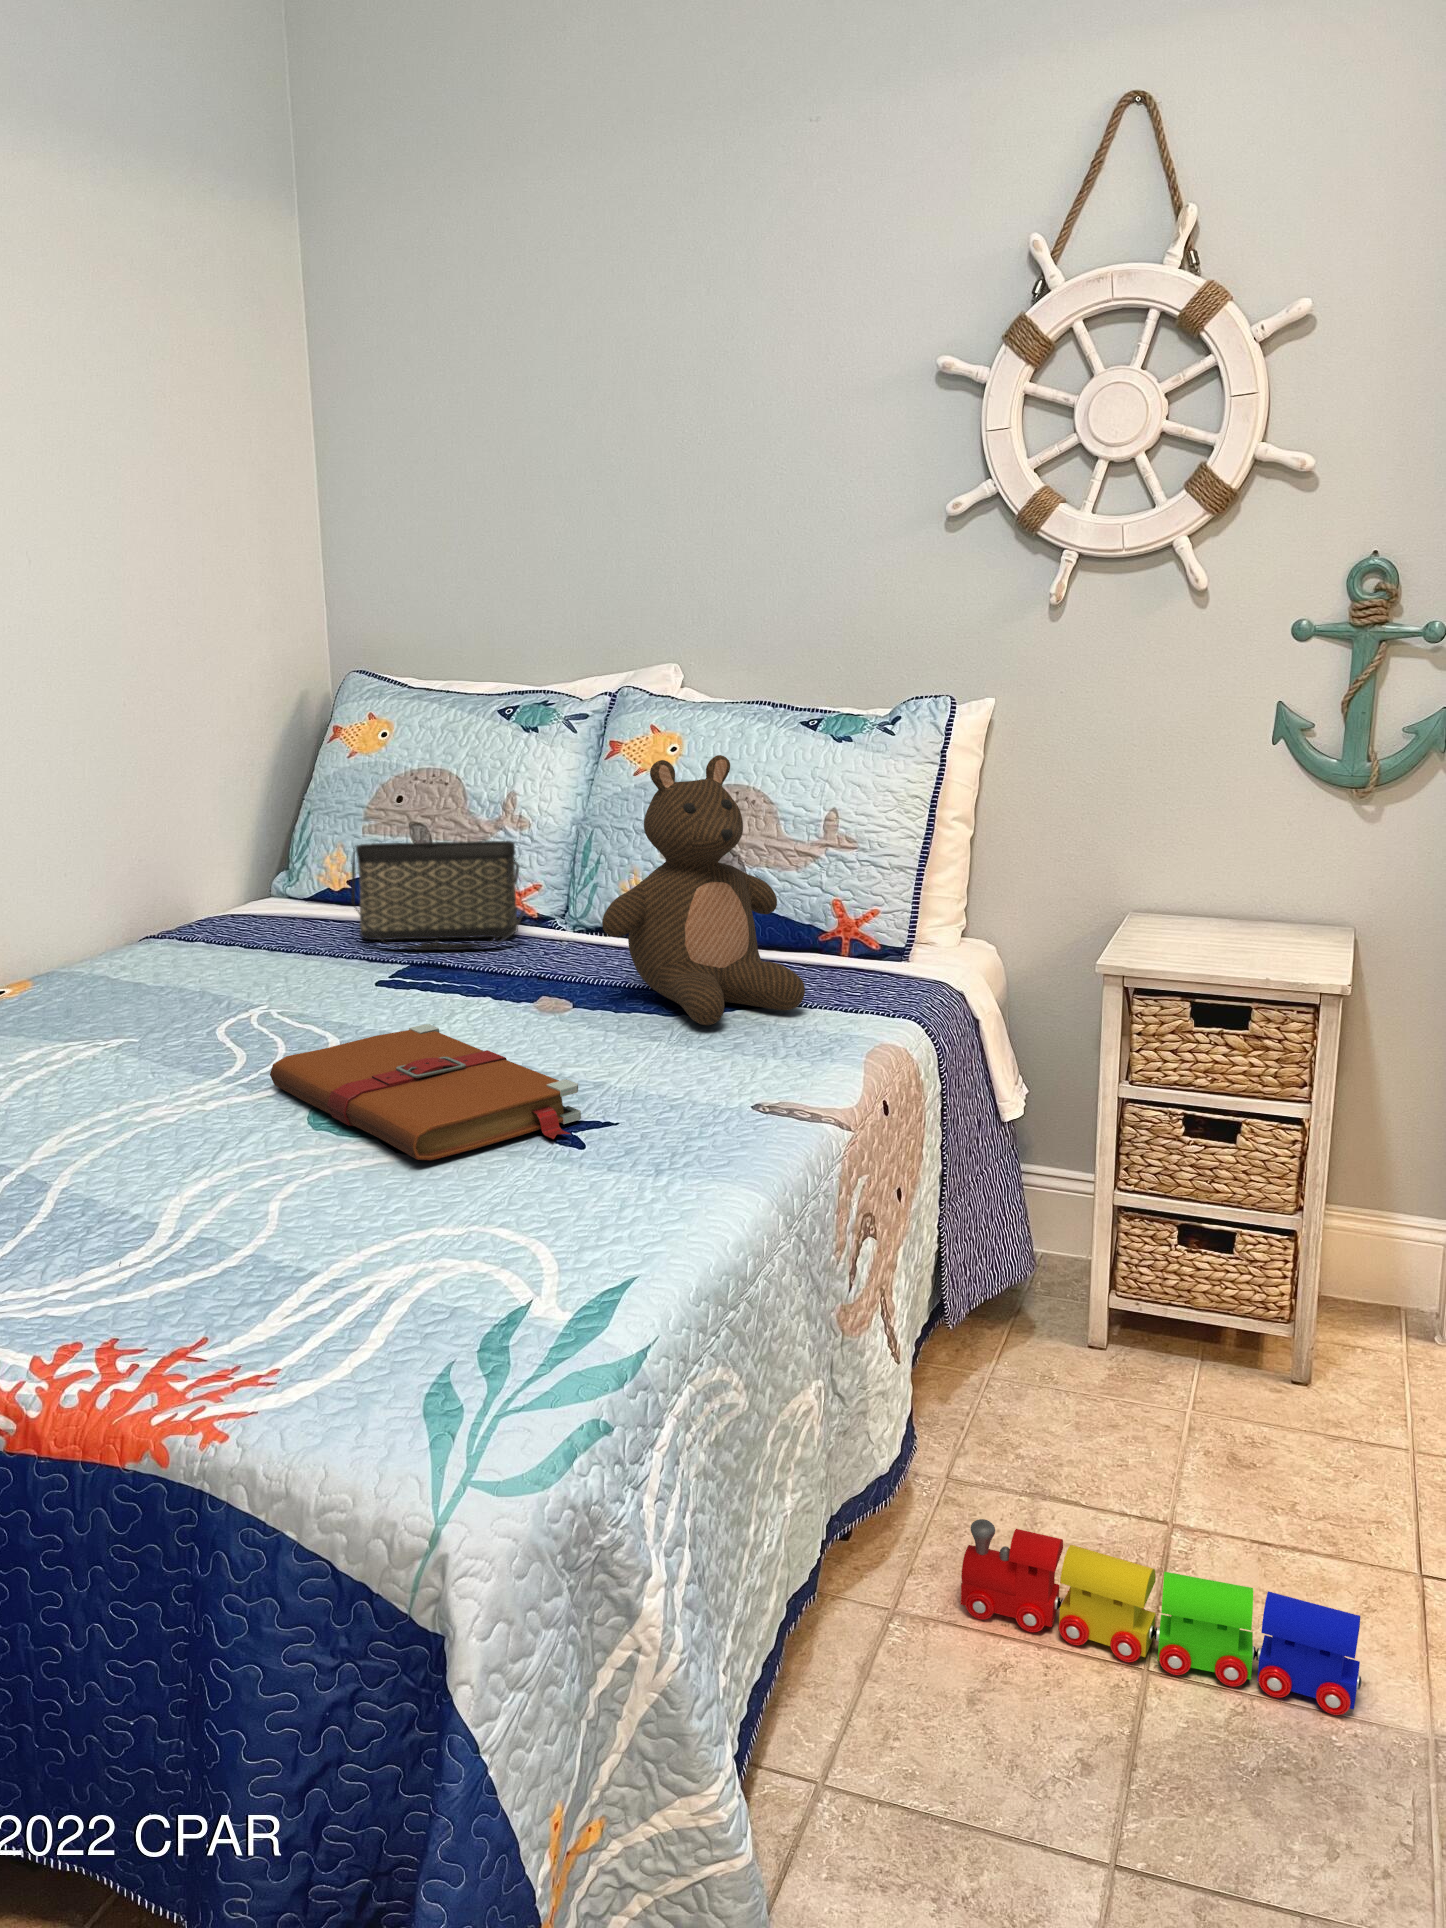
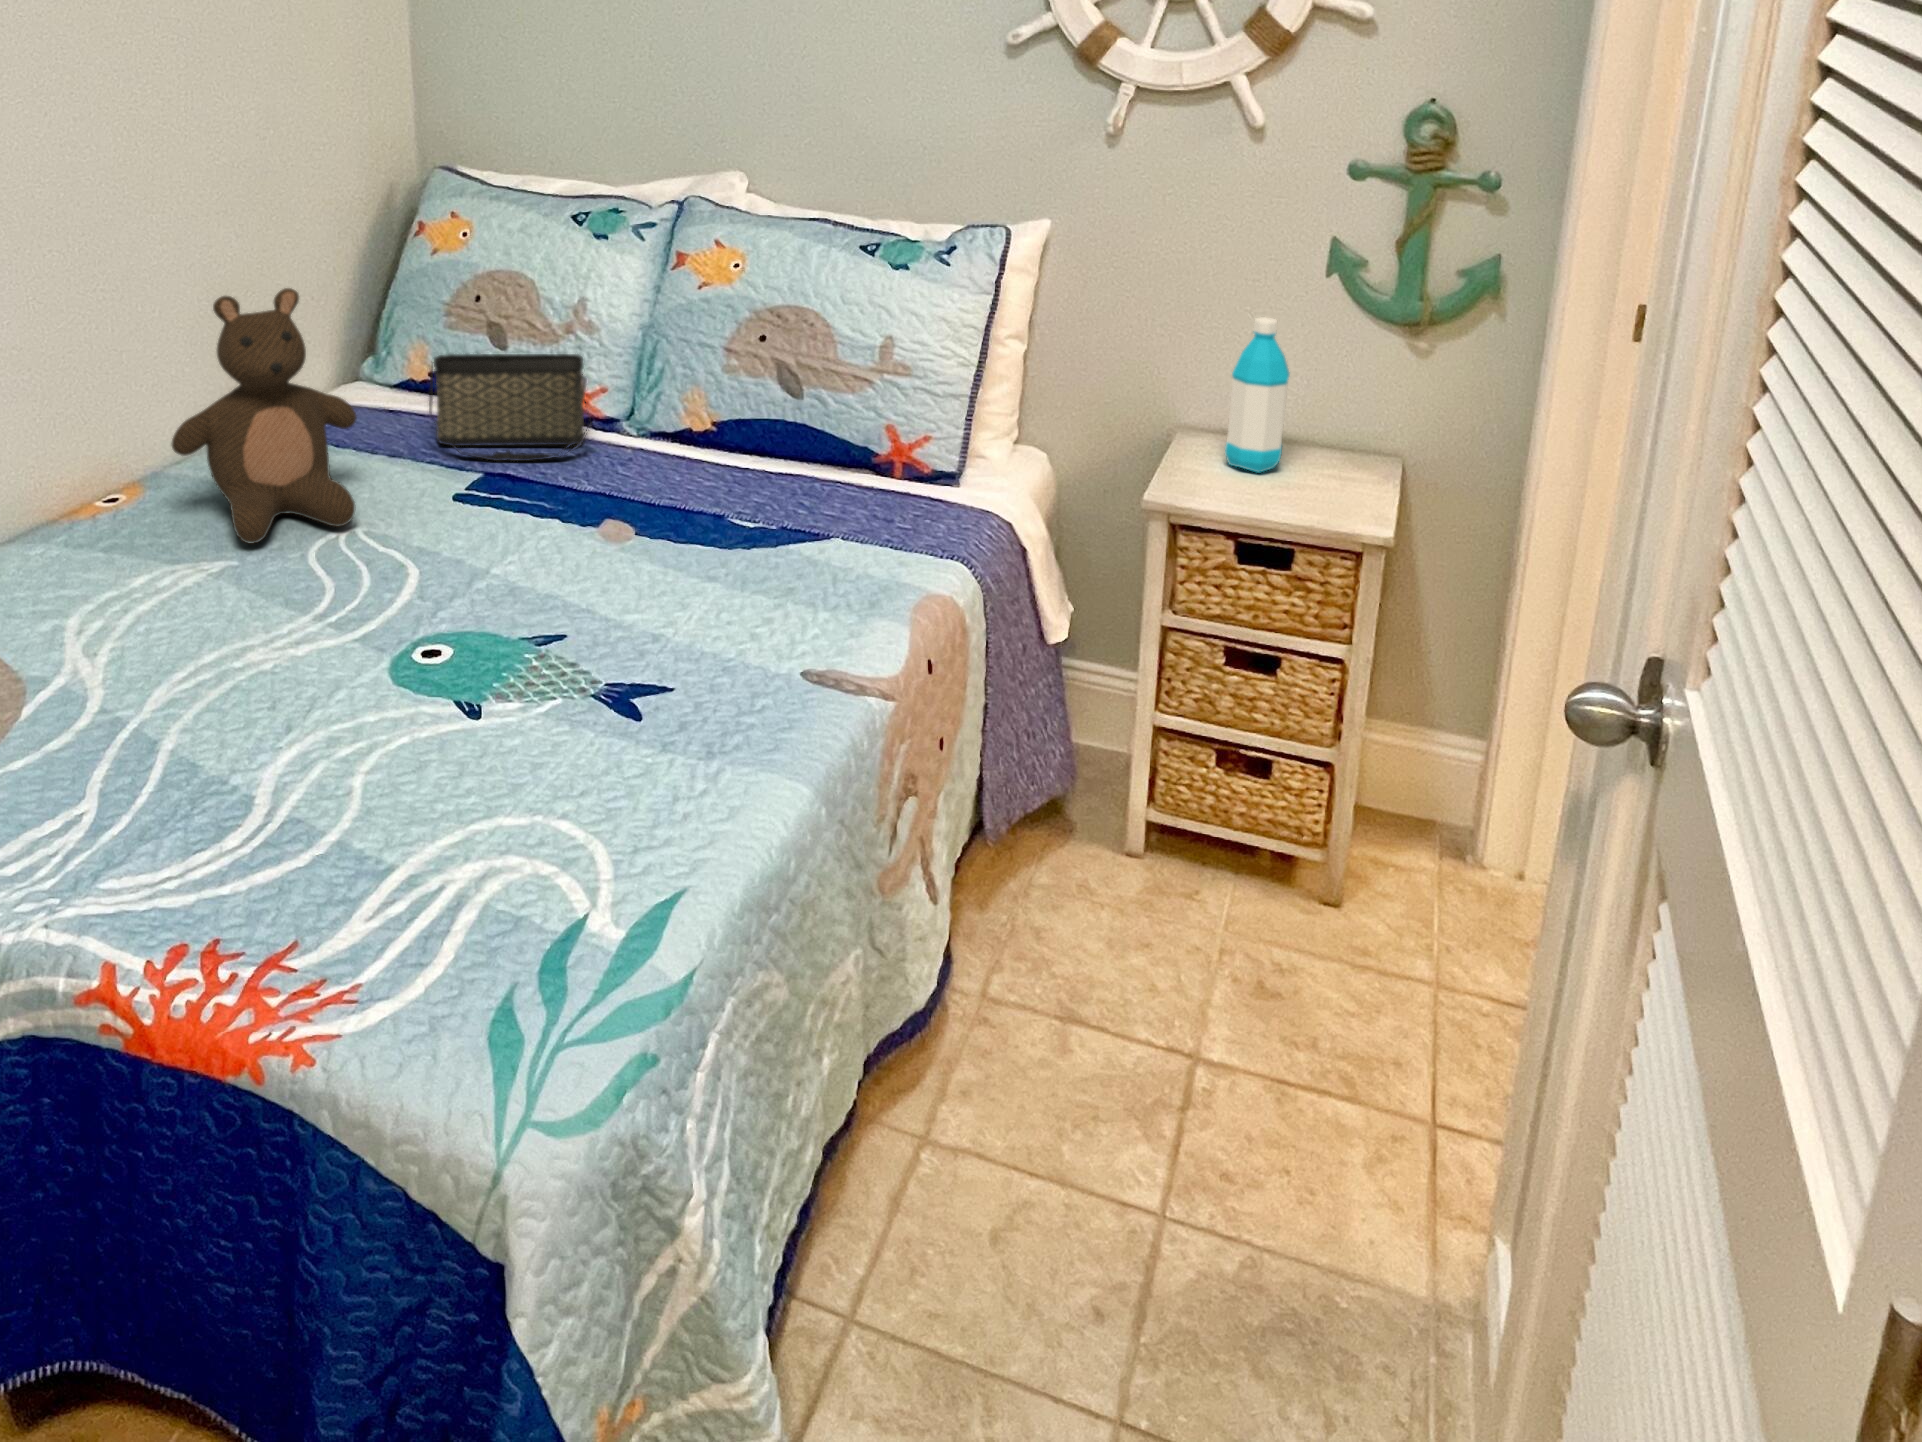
stuffed bear: present [602,755,805,1025] -> present [171,288,356,544]
water bottle: none [1177,780,1240,941] -> present [1225,317,1290,473]
book: present [270,1024,581,1160] -> none [354,570,639,738]
toy train: present [961,1519,1362,1715] -> none [986,1063,1367,1283]

